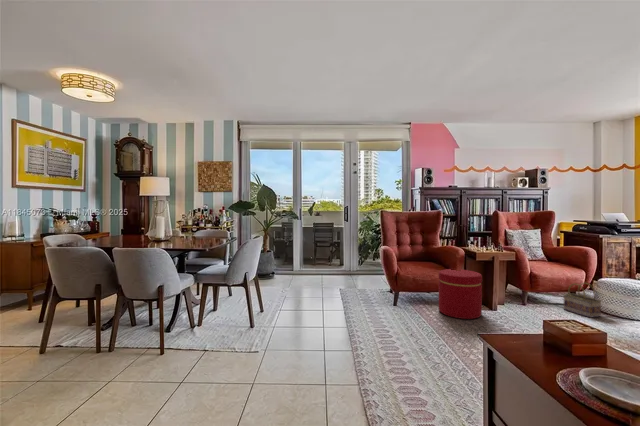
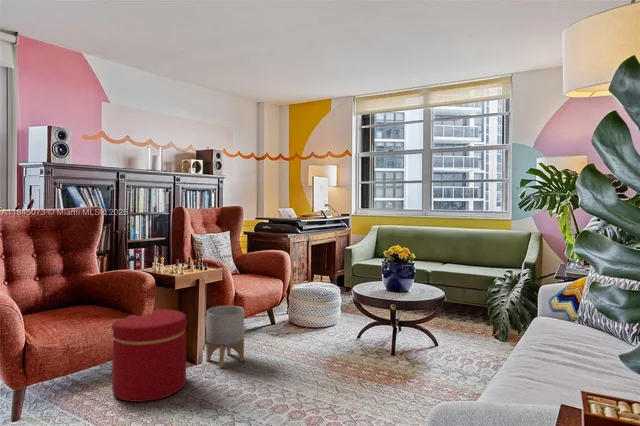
planter: none [501,277,531,319] -> present [206,306,244,368]
basket: present [564,283,601,317] -> none [266,294,302,337]

